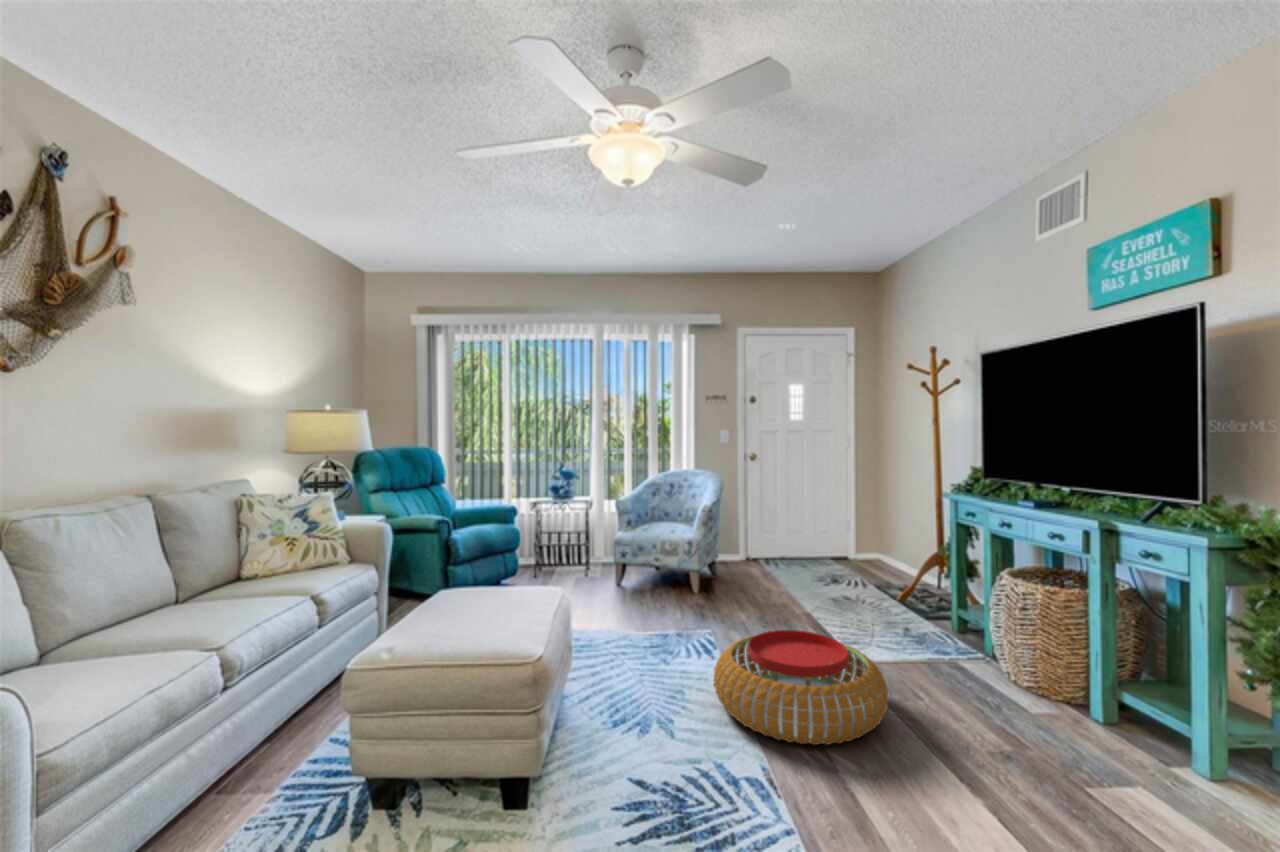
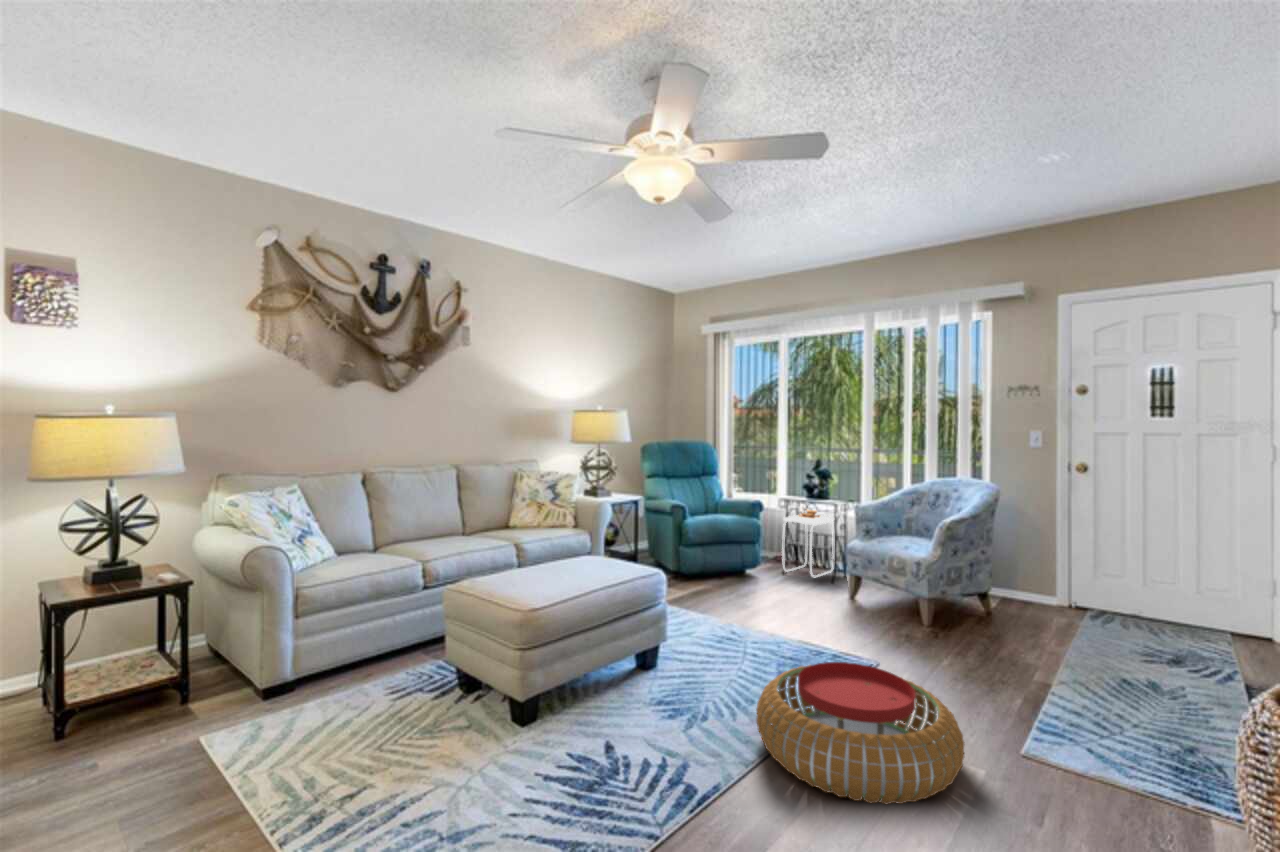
side table: none [532,509,572,574] -> present [782,509,834,577]

